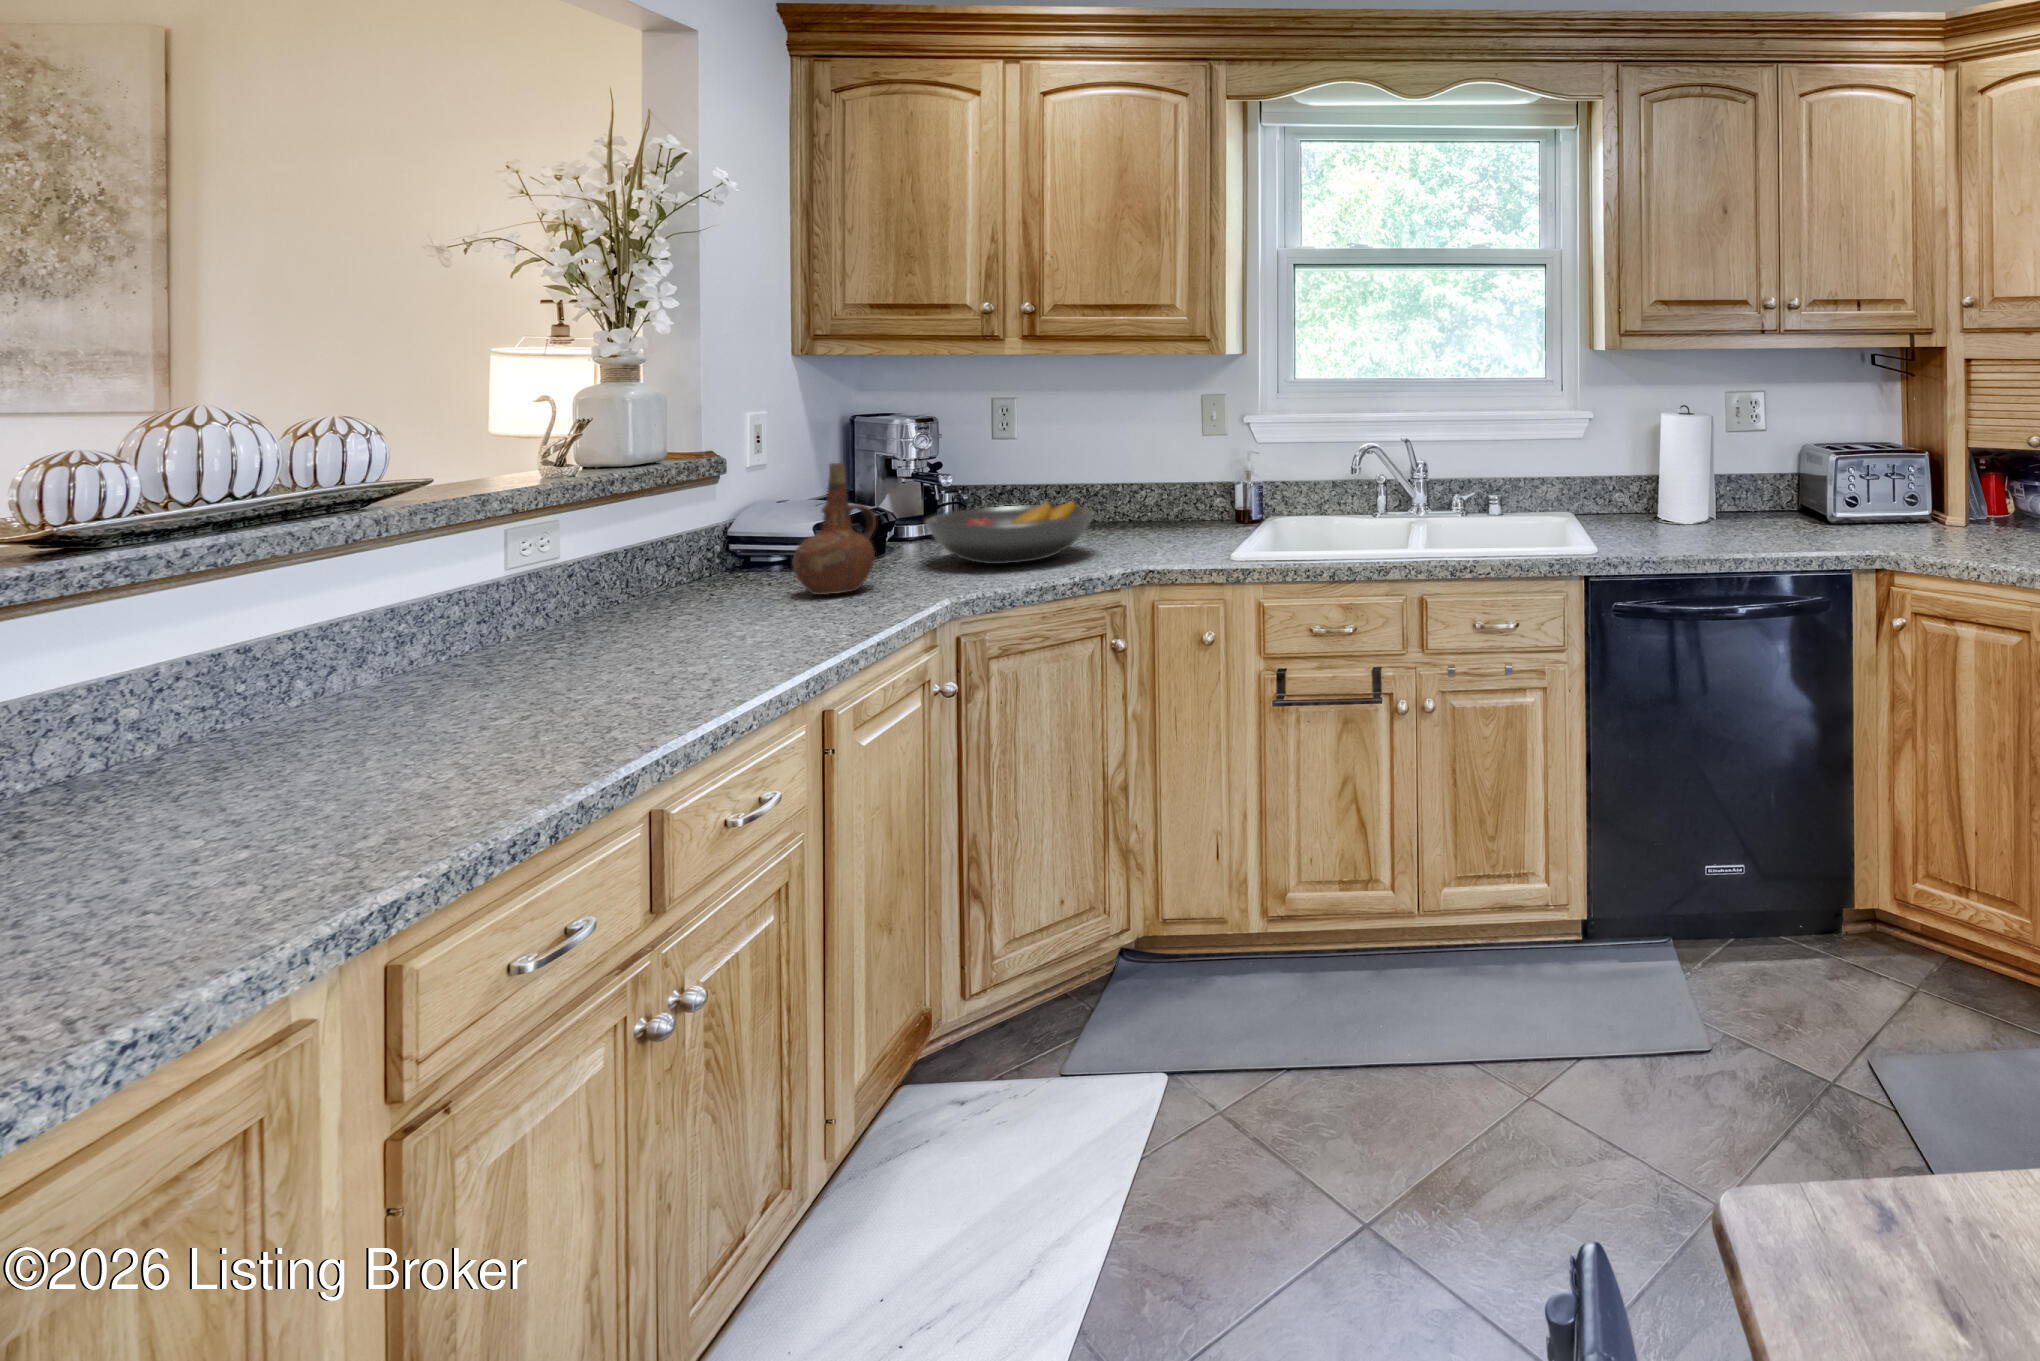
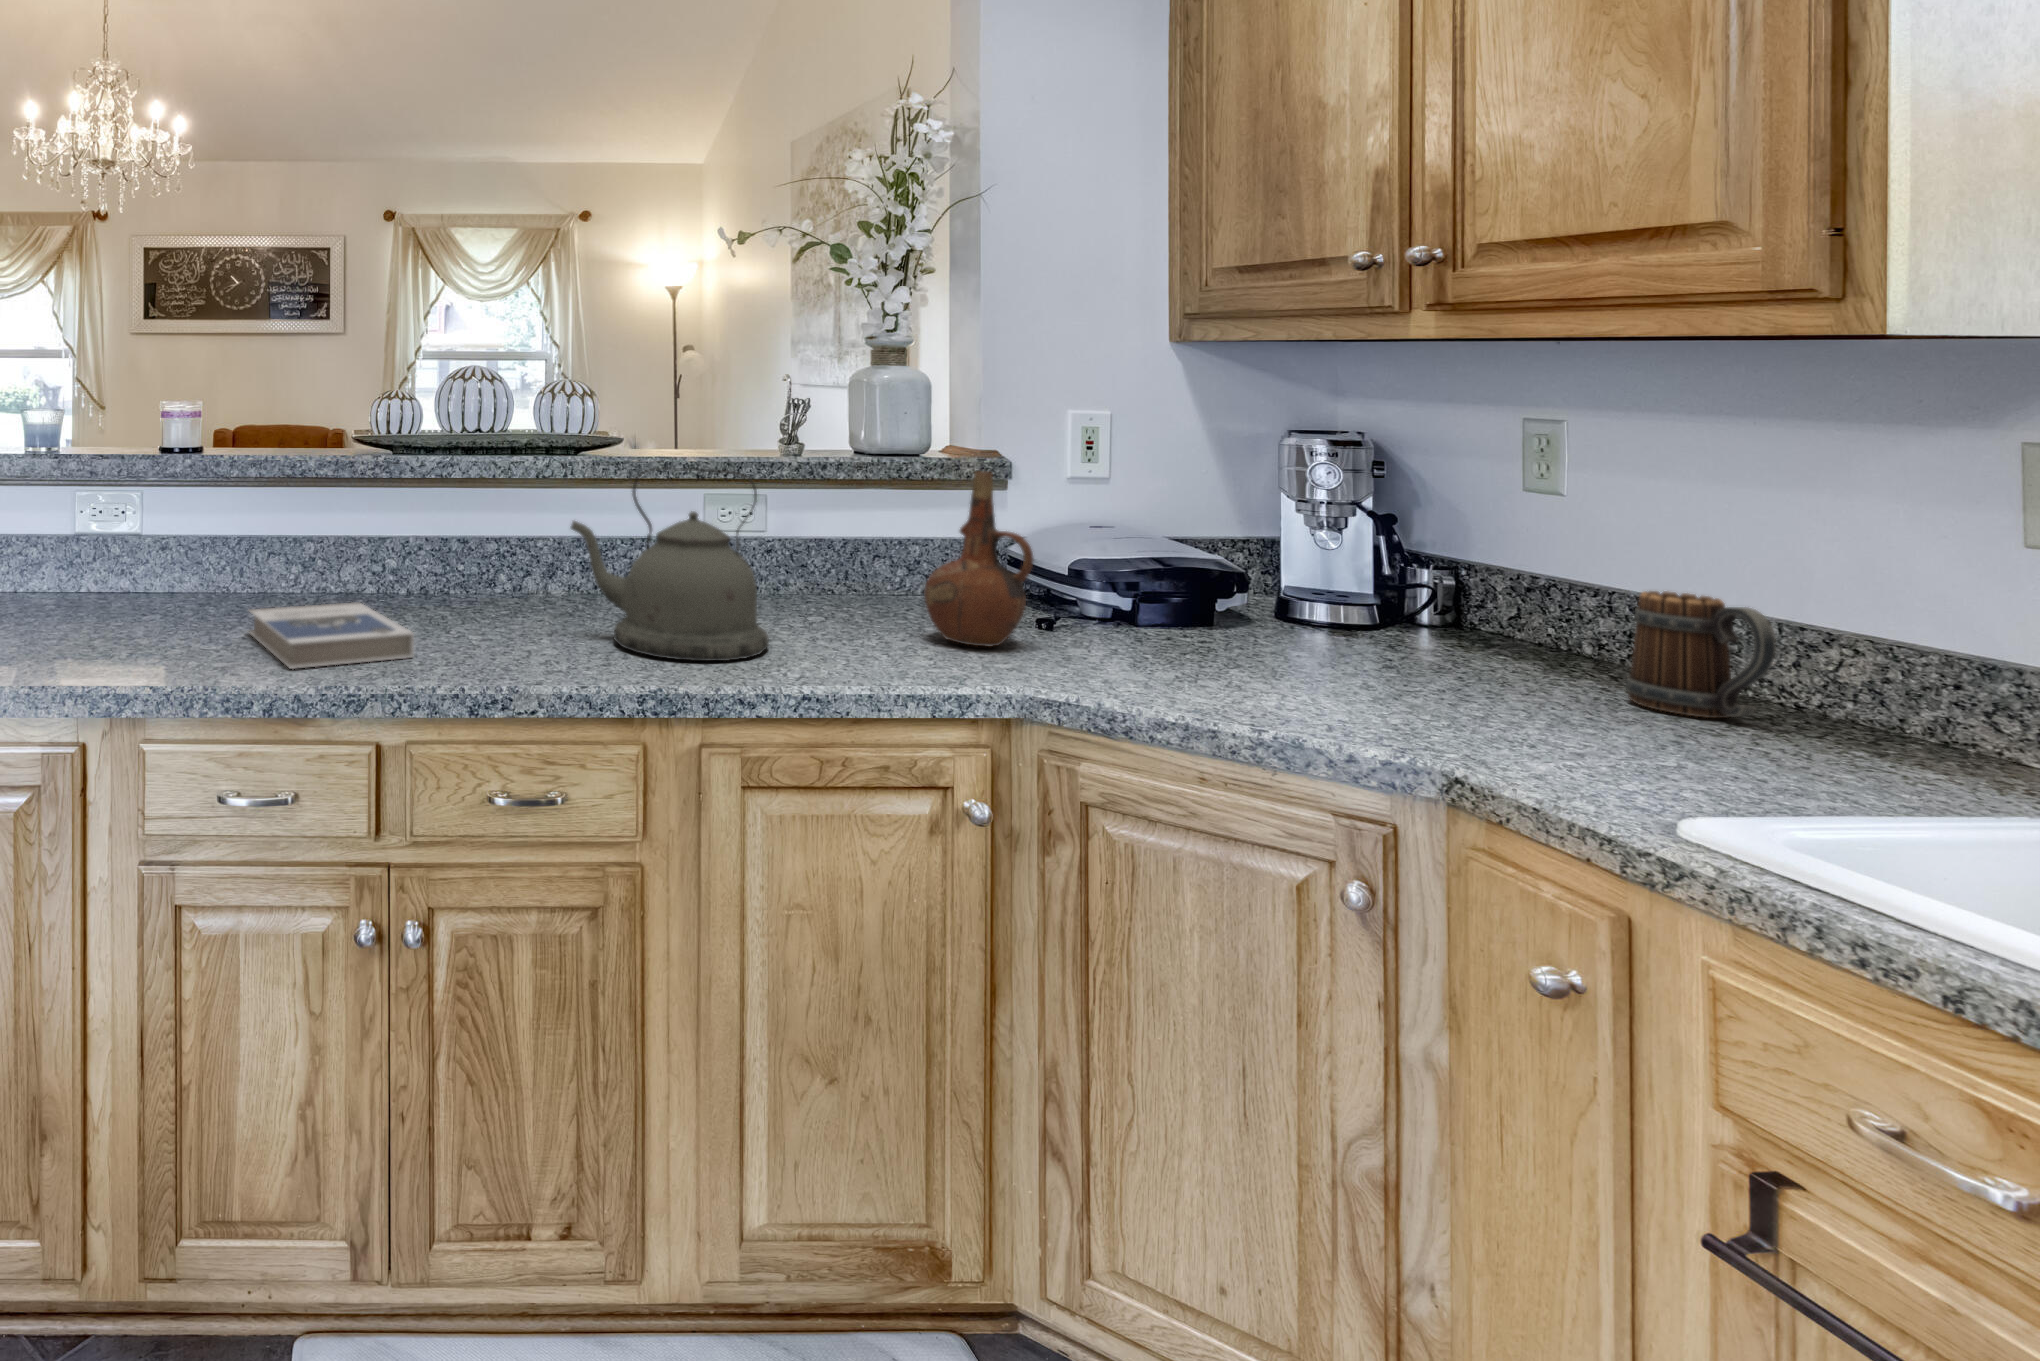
mug: none [1092,477,1149,533] -> present [1626,591,1776,718]
kettle: none [597,488,793,666] -> present [571,468,769,661]
fruit bowl: present [925,500,1094,564] -> none [1146,581,1472,695]
hardback book: none [283,703,593,808] -> present [249,602,414,669]

